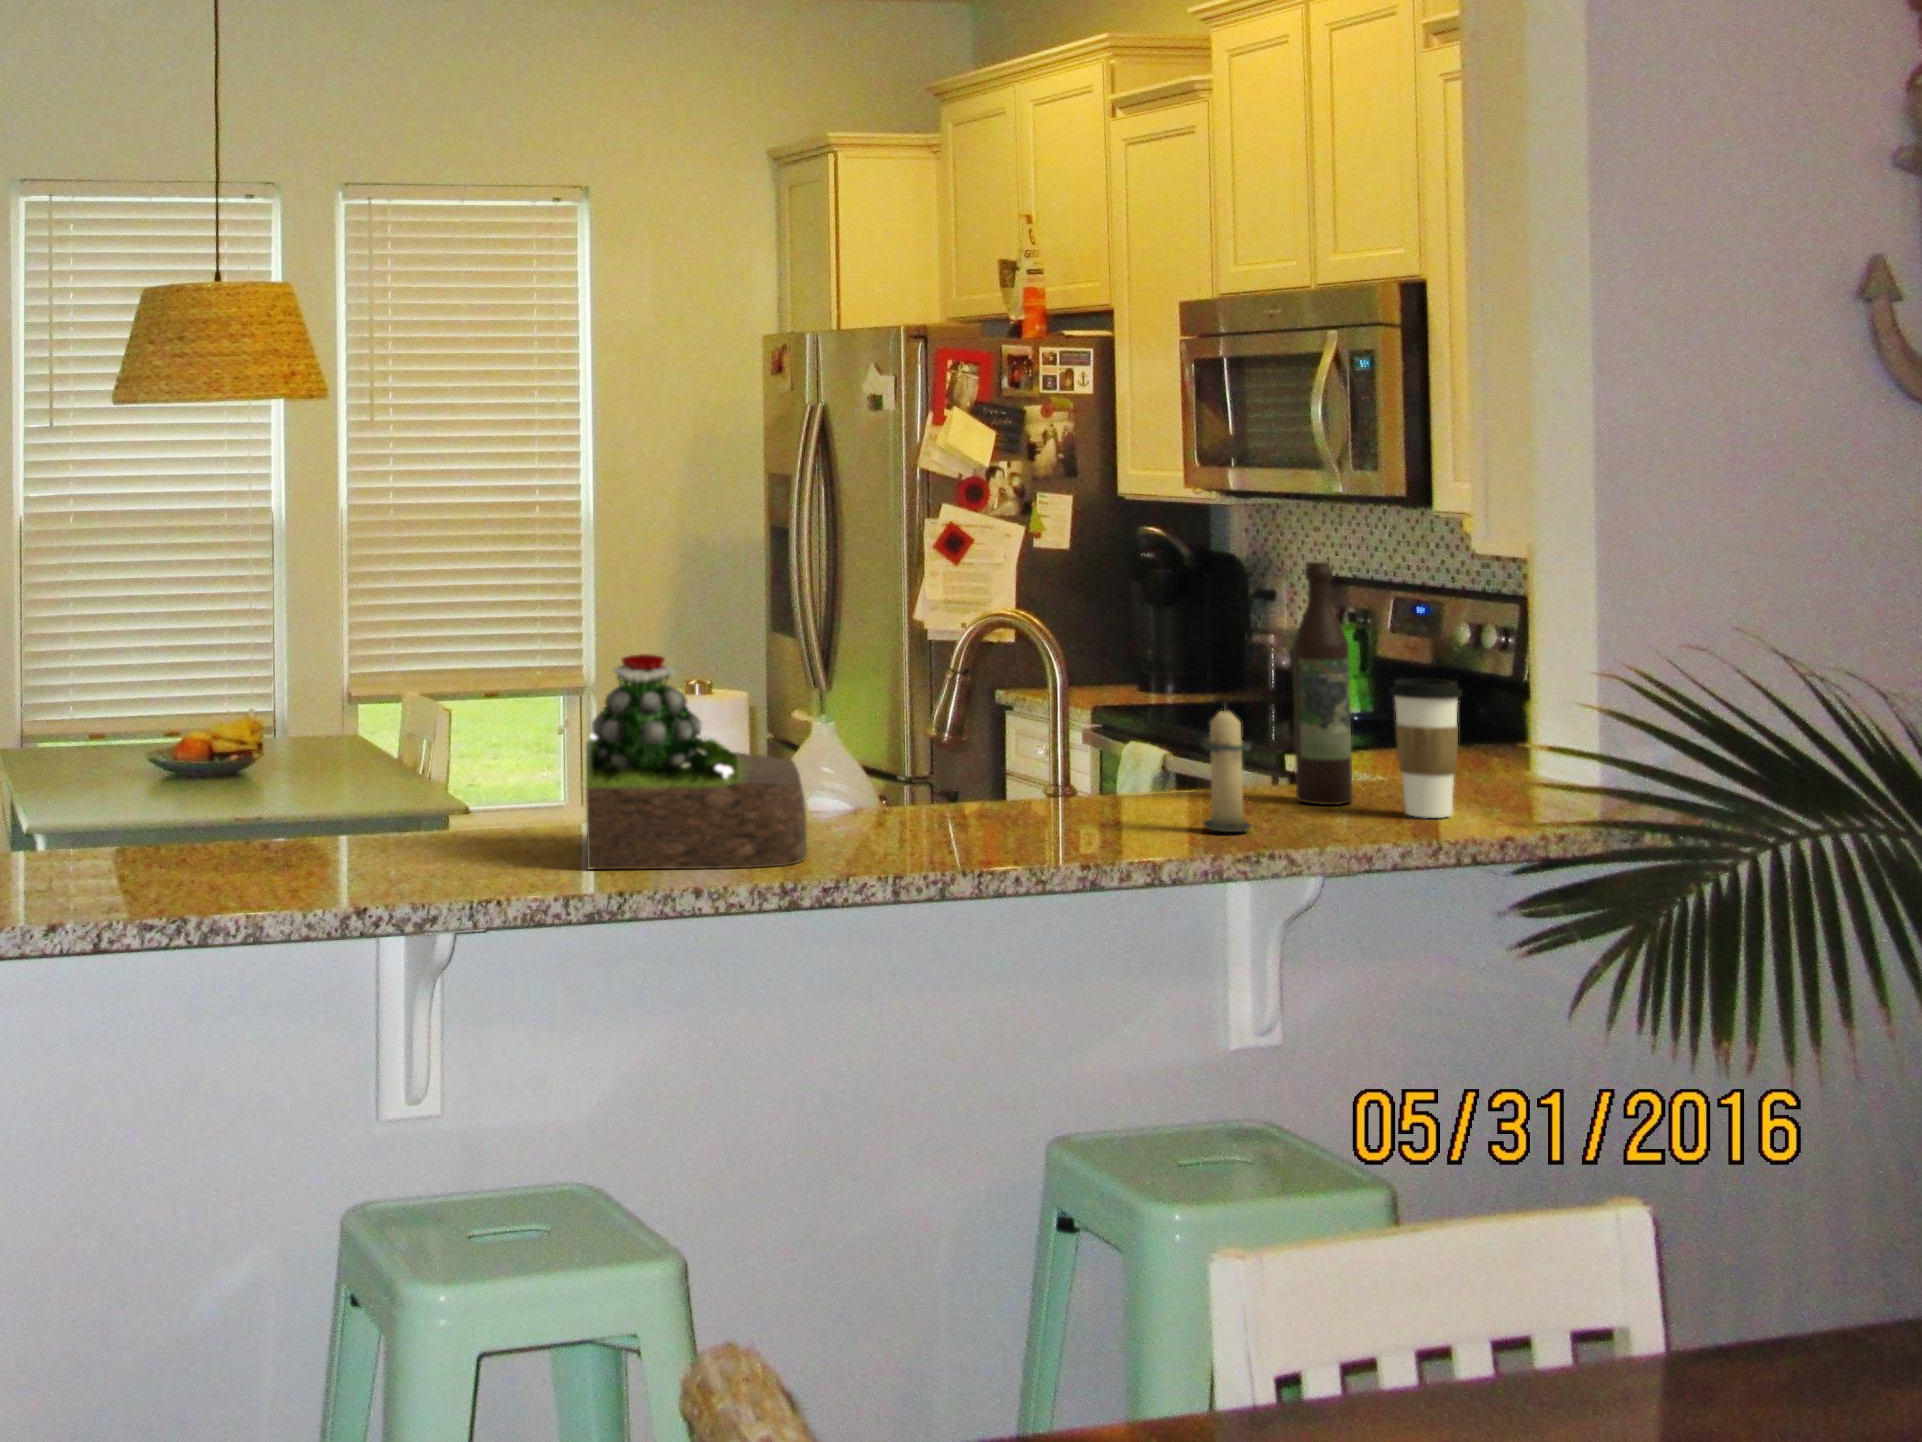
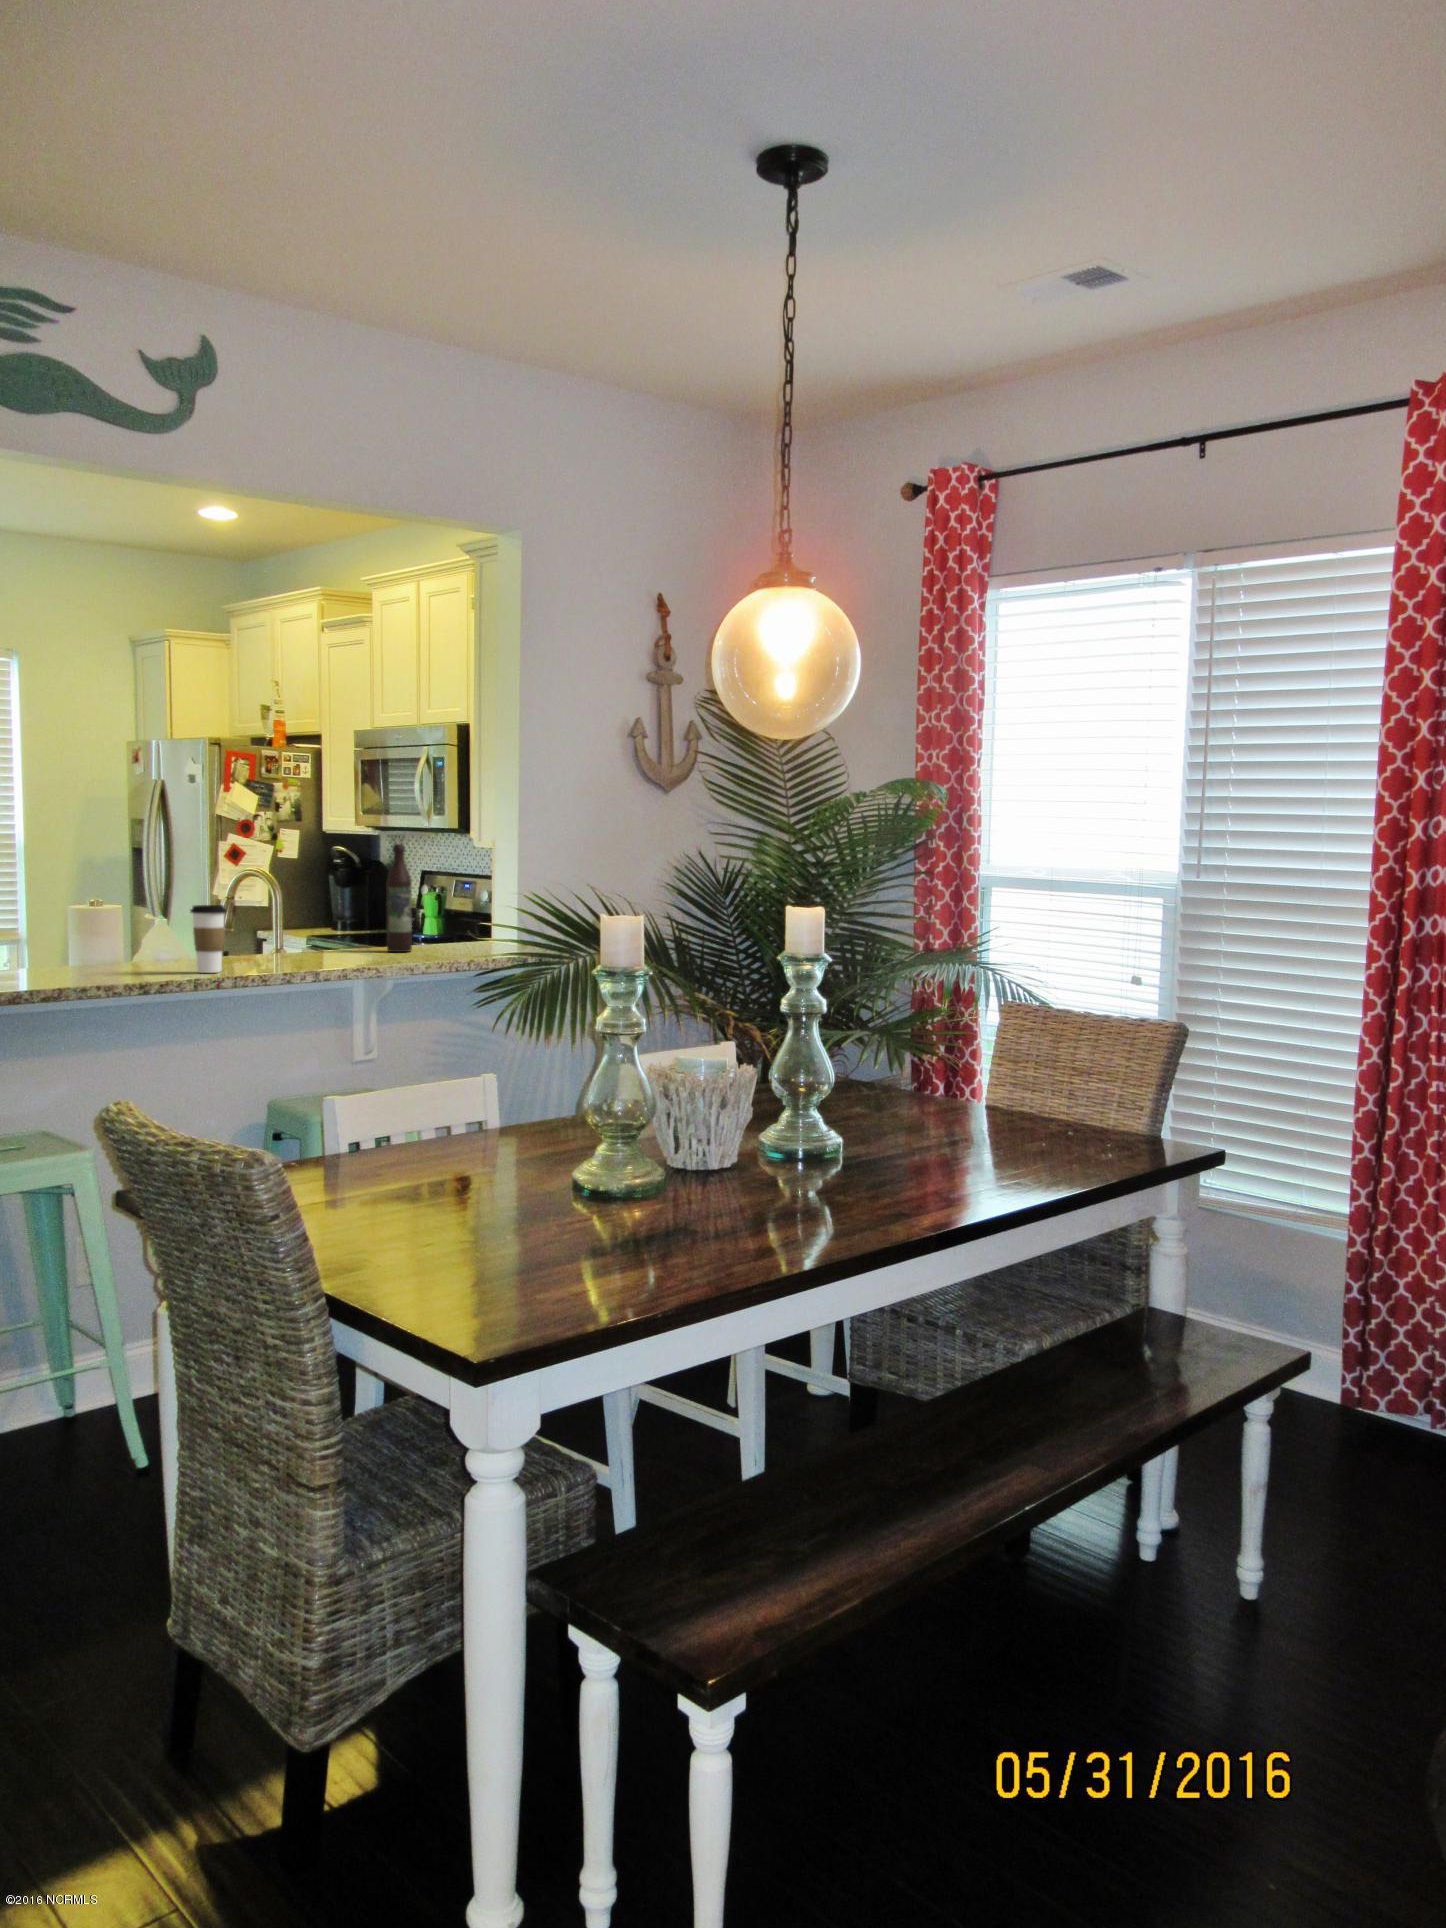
succulent plant: present [586,654,807,869] -> none [34,879,151,980]
coffee cup: present [1390,679,1462,818] -> present [191,905,226,973]
candle: present [1200,710,1252,832] -> none [338,903,367,961]

